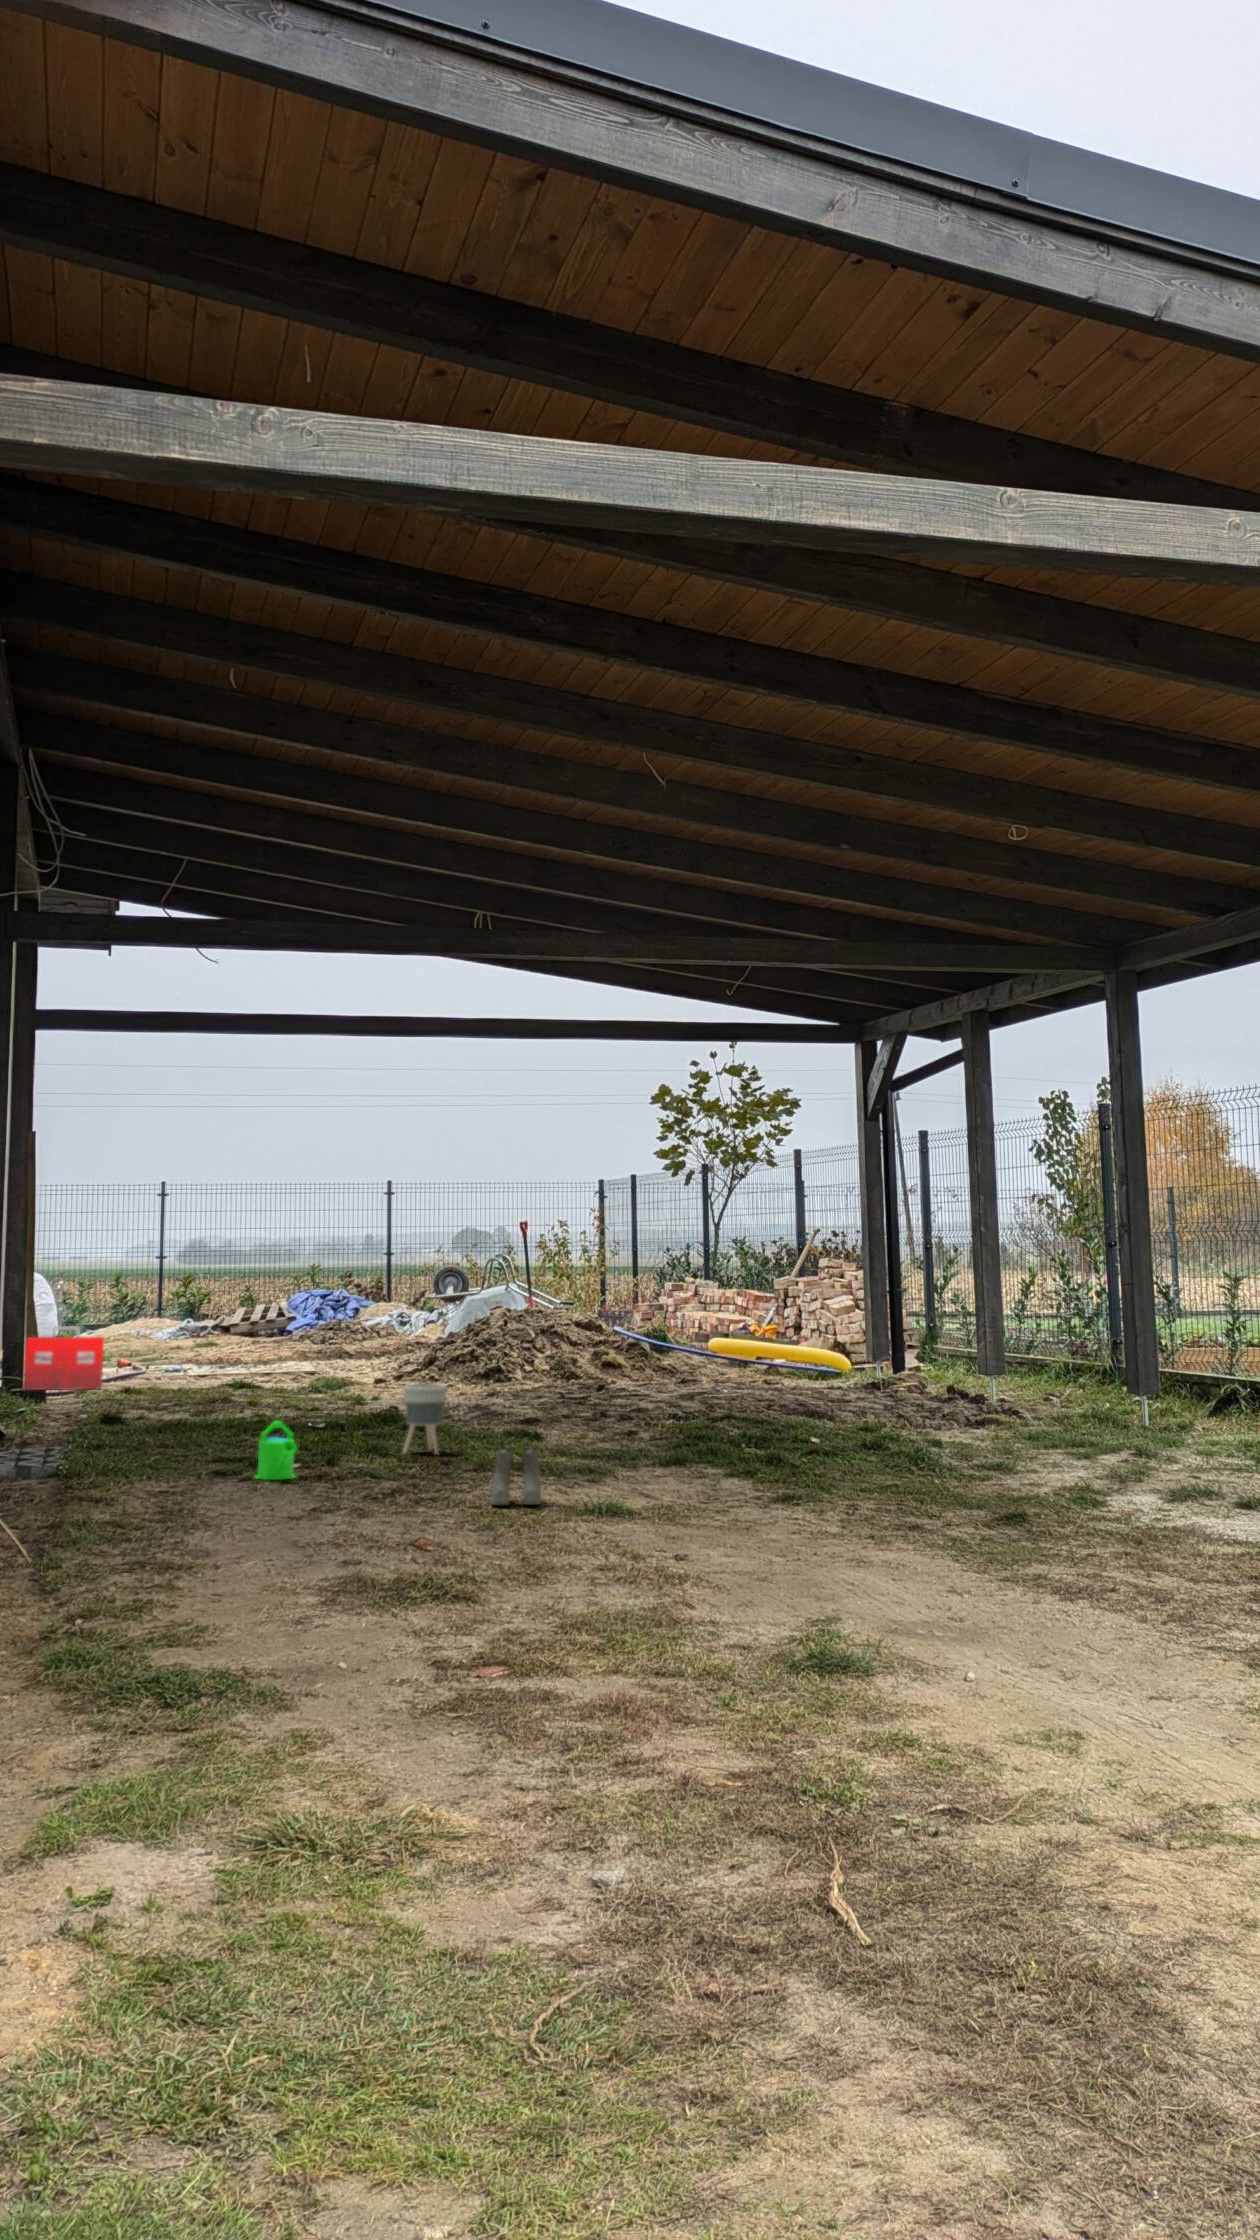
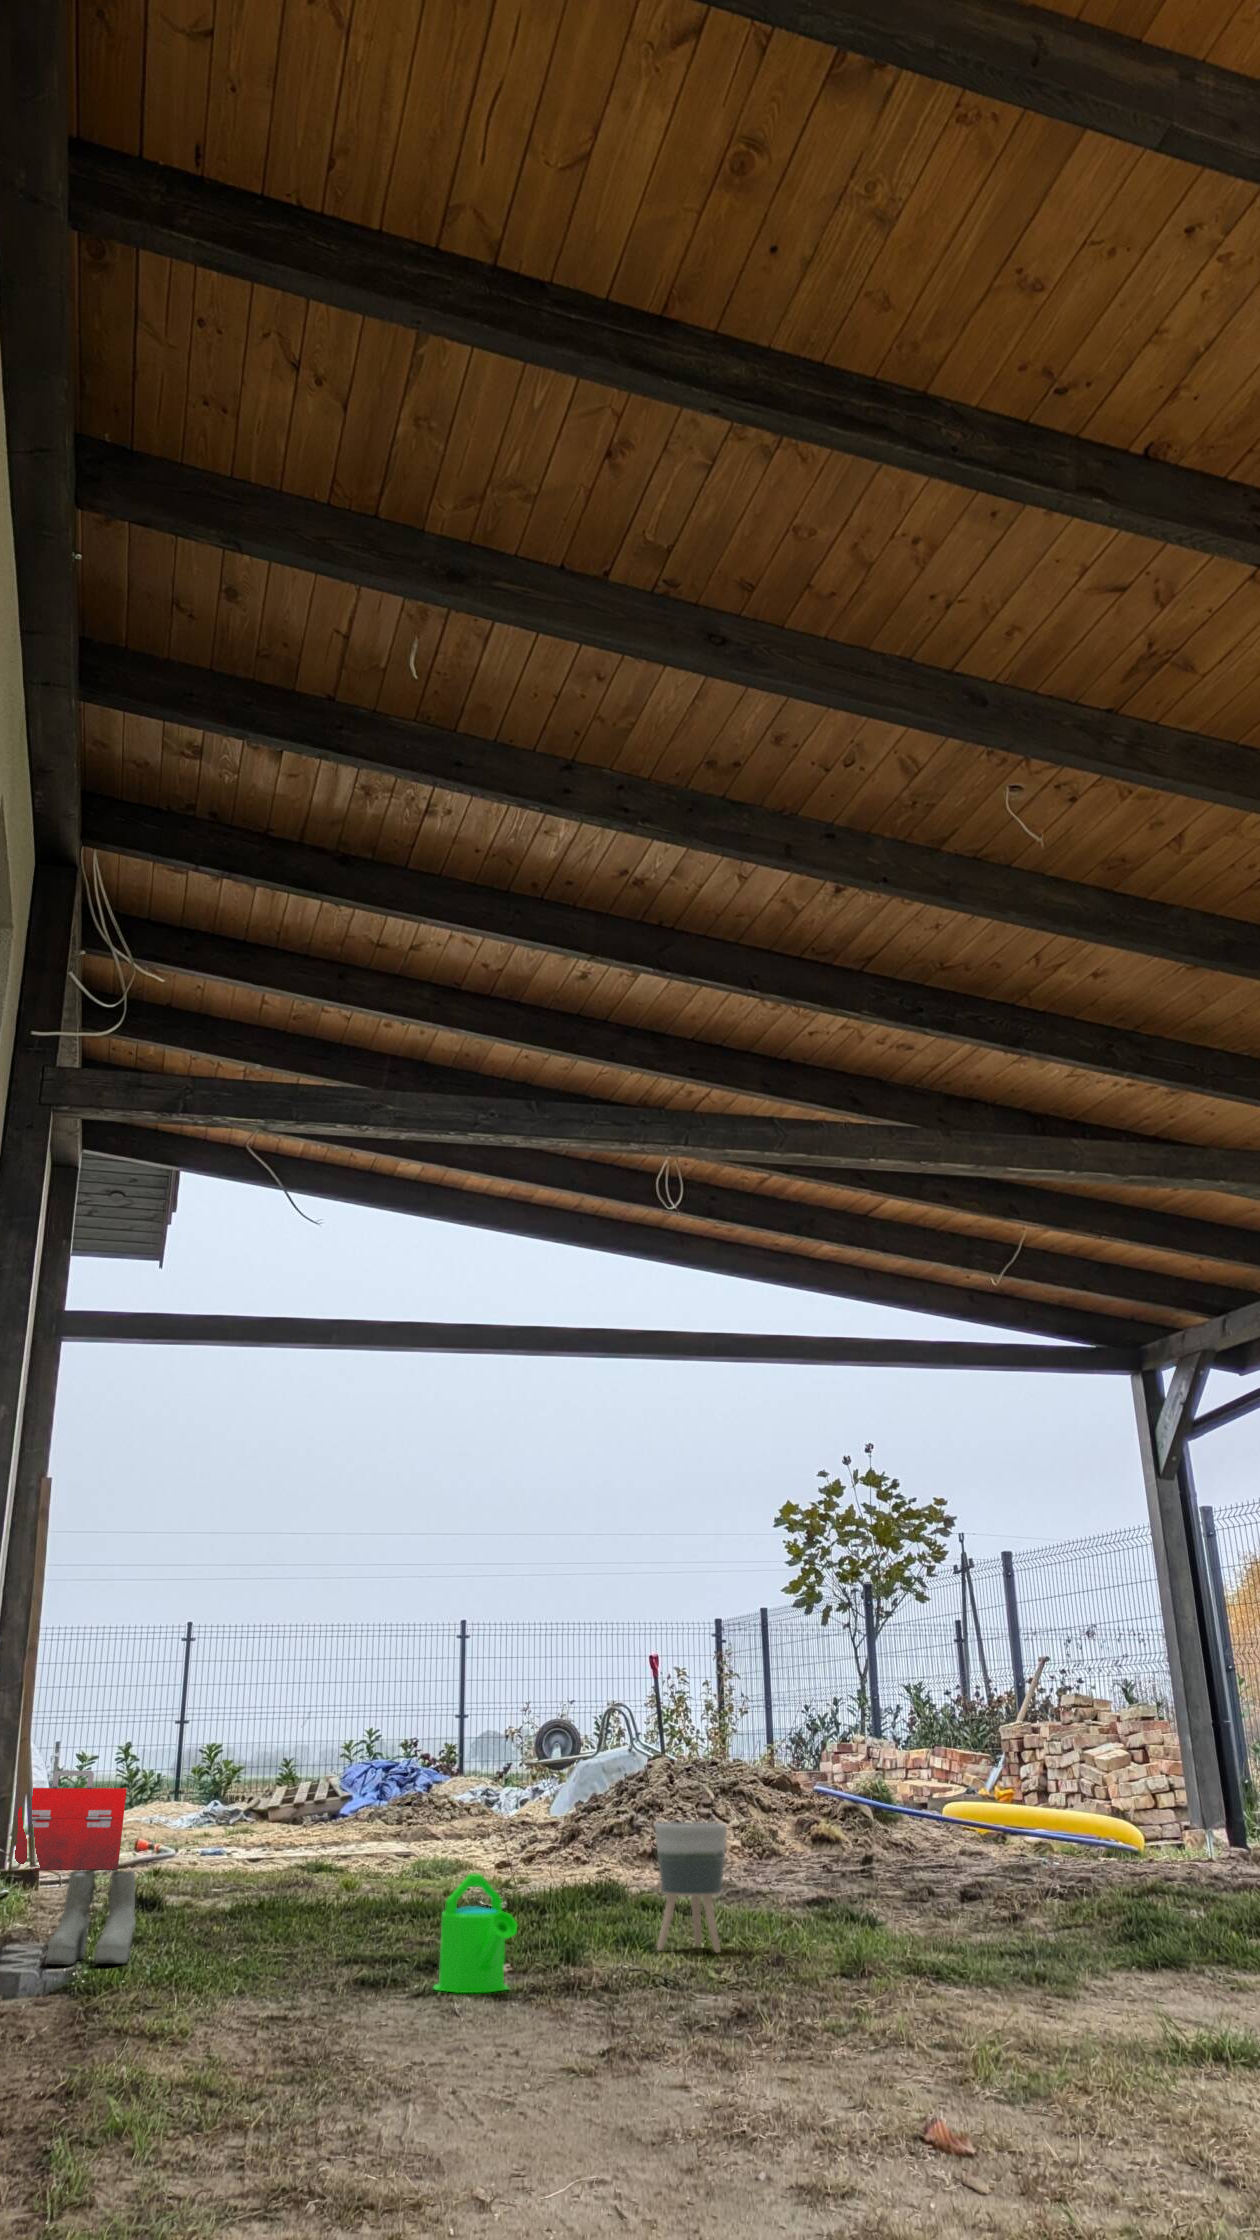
boots: present [491,1448,541,1506] -> present [46,1870,136,1965]

